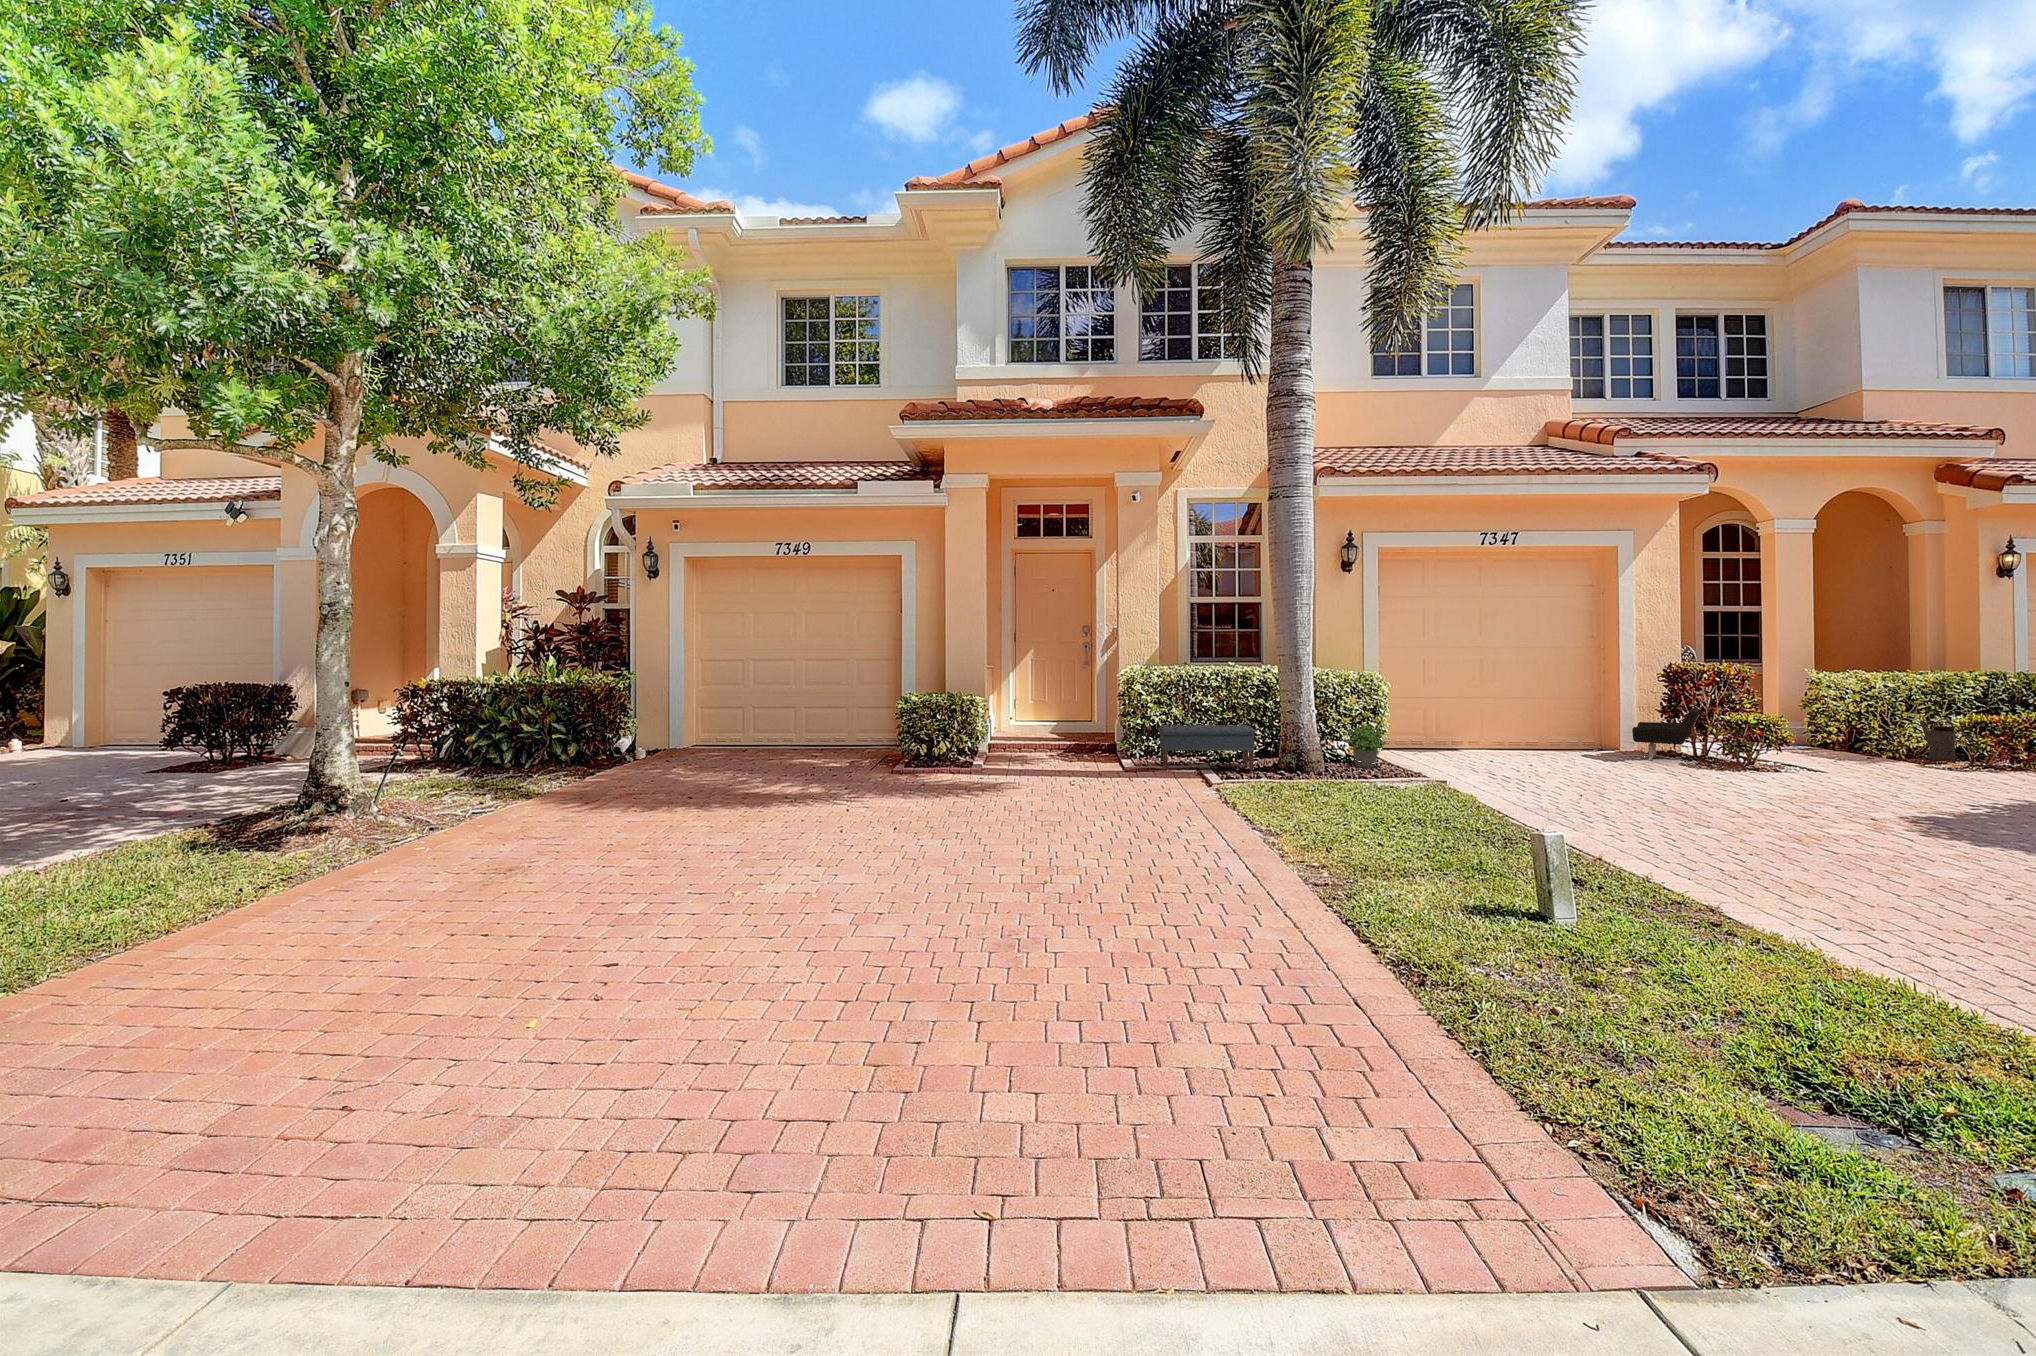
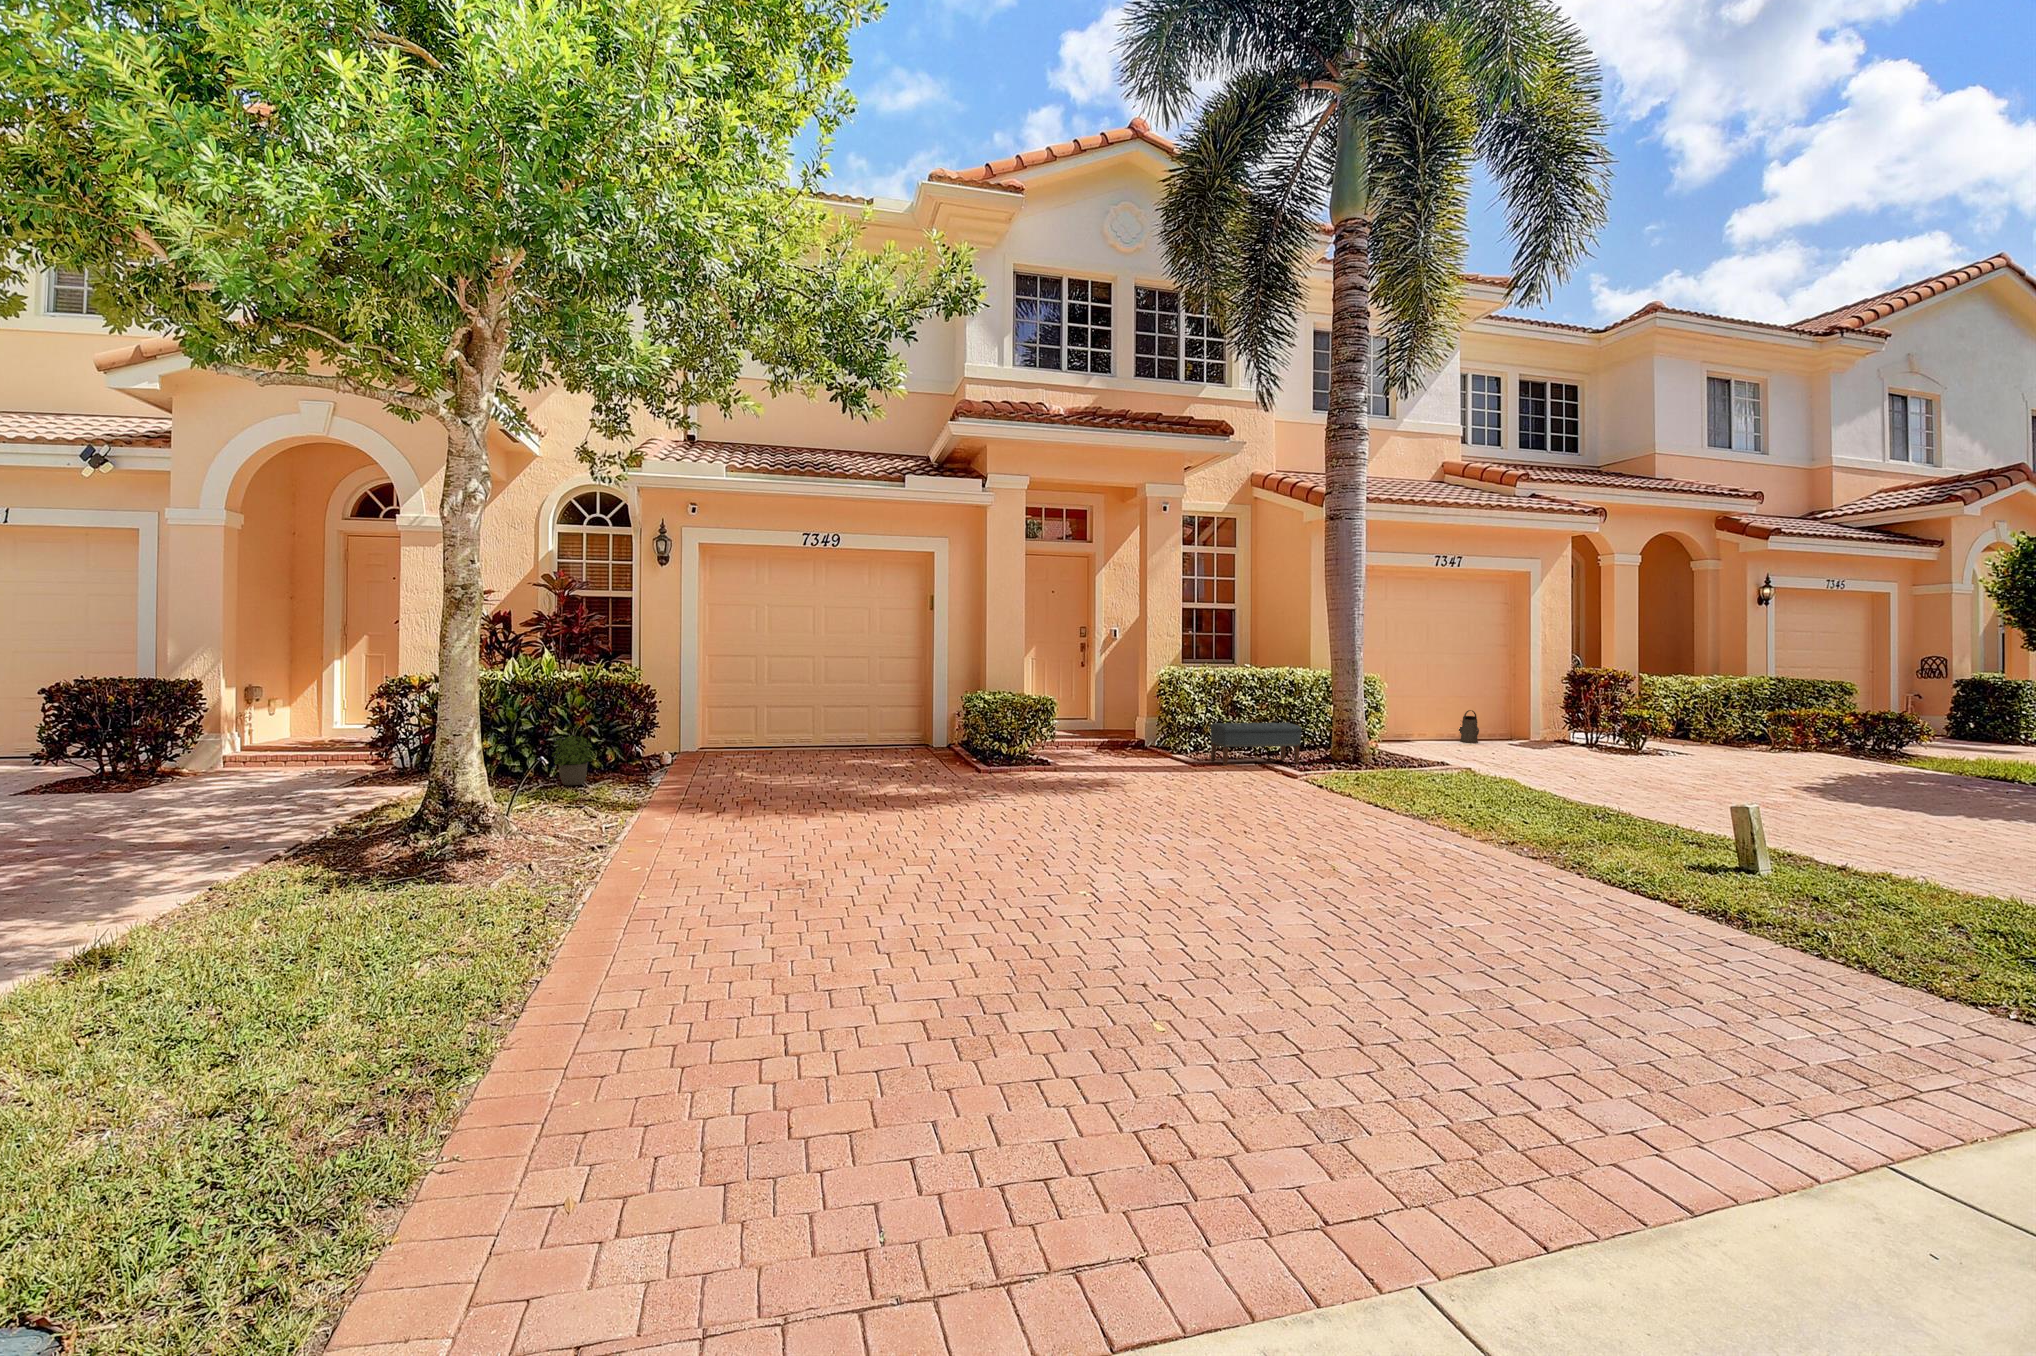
lounge chair: present [1622,708,1700,761] -> none [1542,706,1607,749]
watering can: present [1920,719,1956,761] -> present [1459,710,1479,743]
potted plant: present [1347,725,1385,768] -> present [551,735,596,785]

